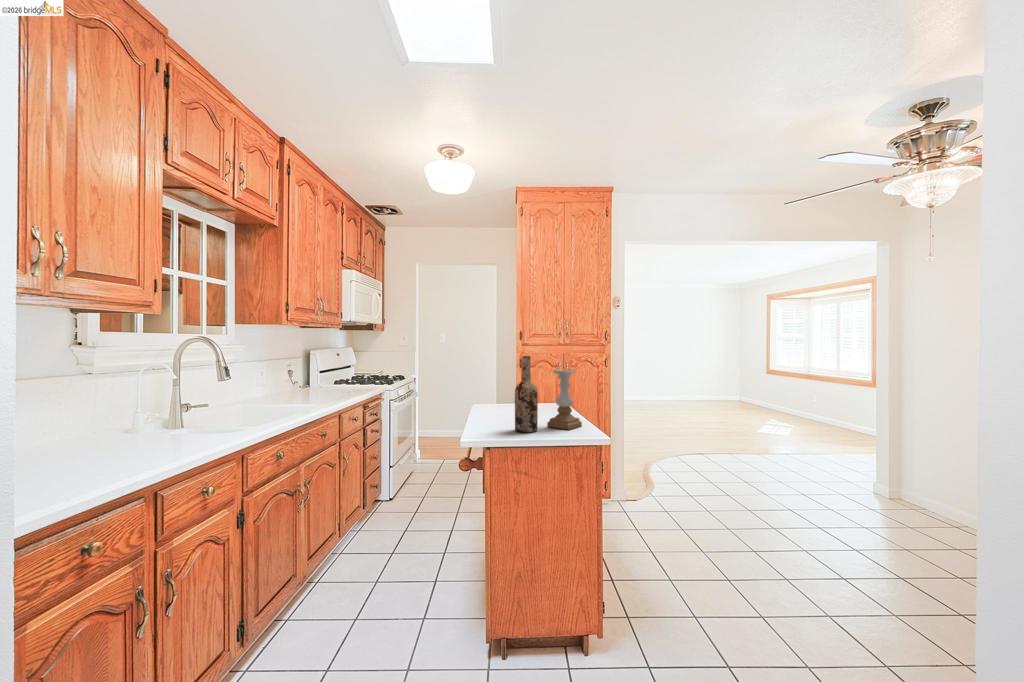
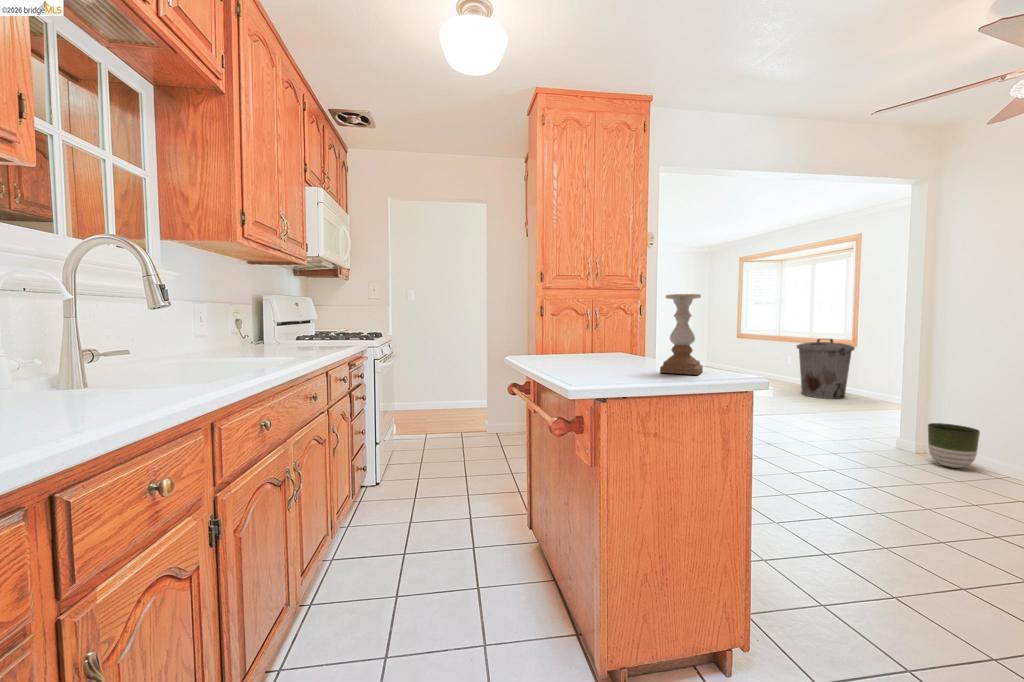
wine bottle: present [515,356,538,432] -> none [625,270,660,379]
trash can: none [812,379,871,440] -> present [797,339,855,399]
planter: none [895,470,944,515] -> present [928,423,980,468]

